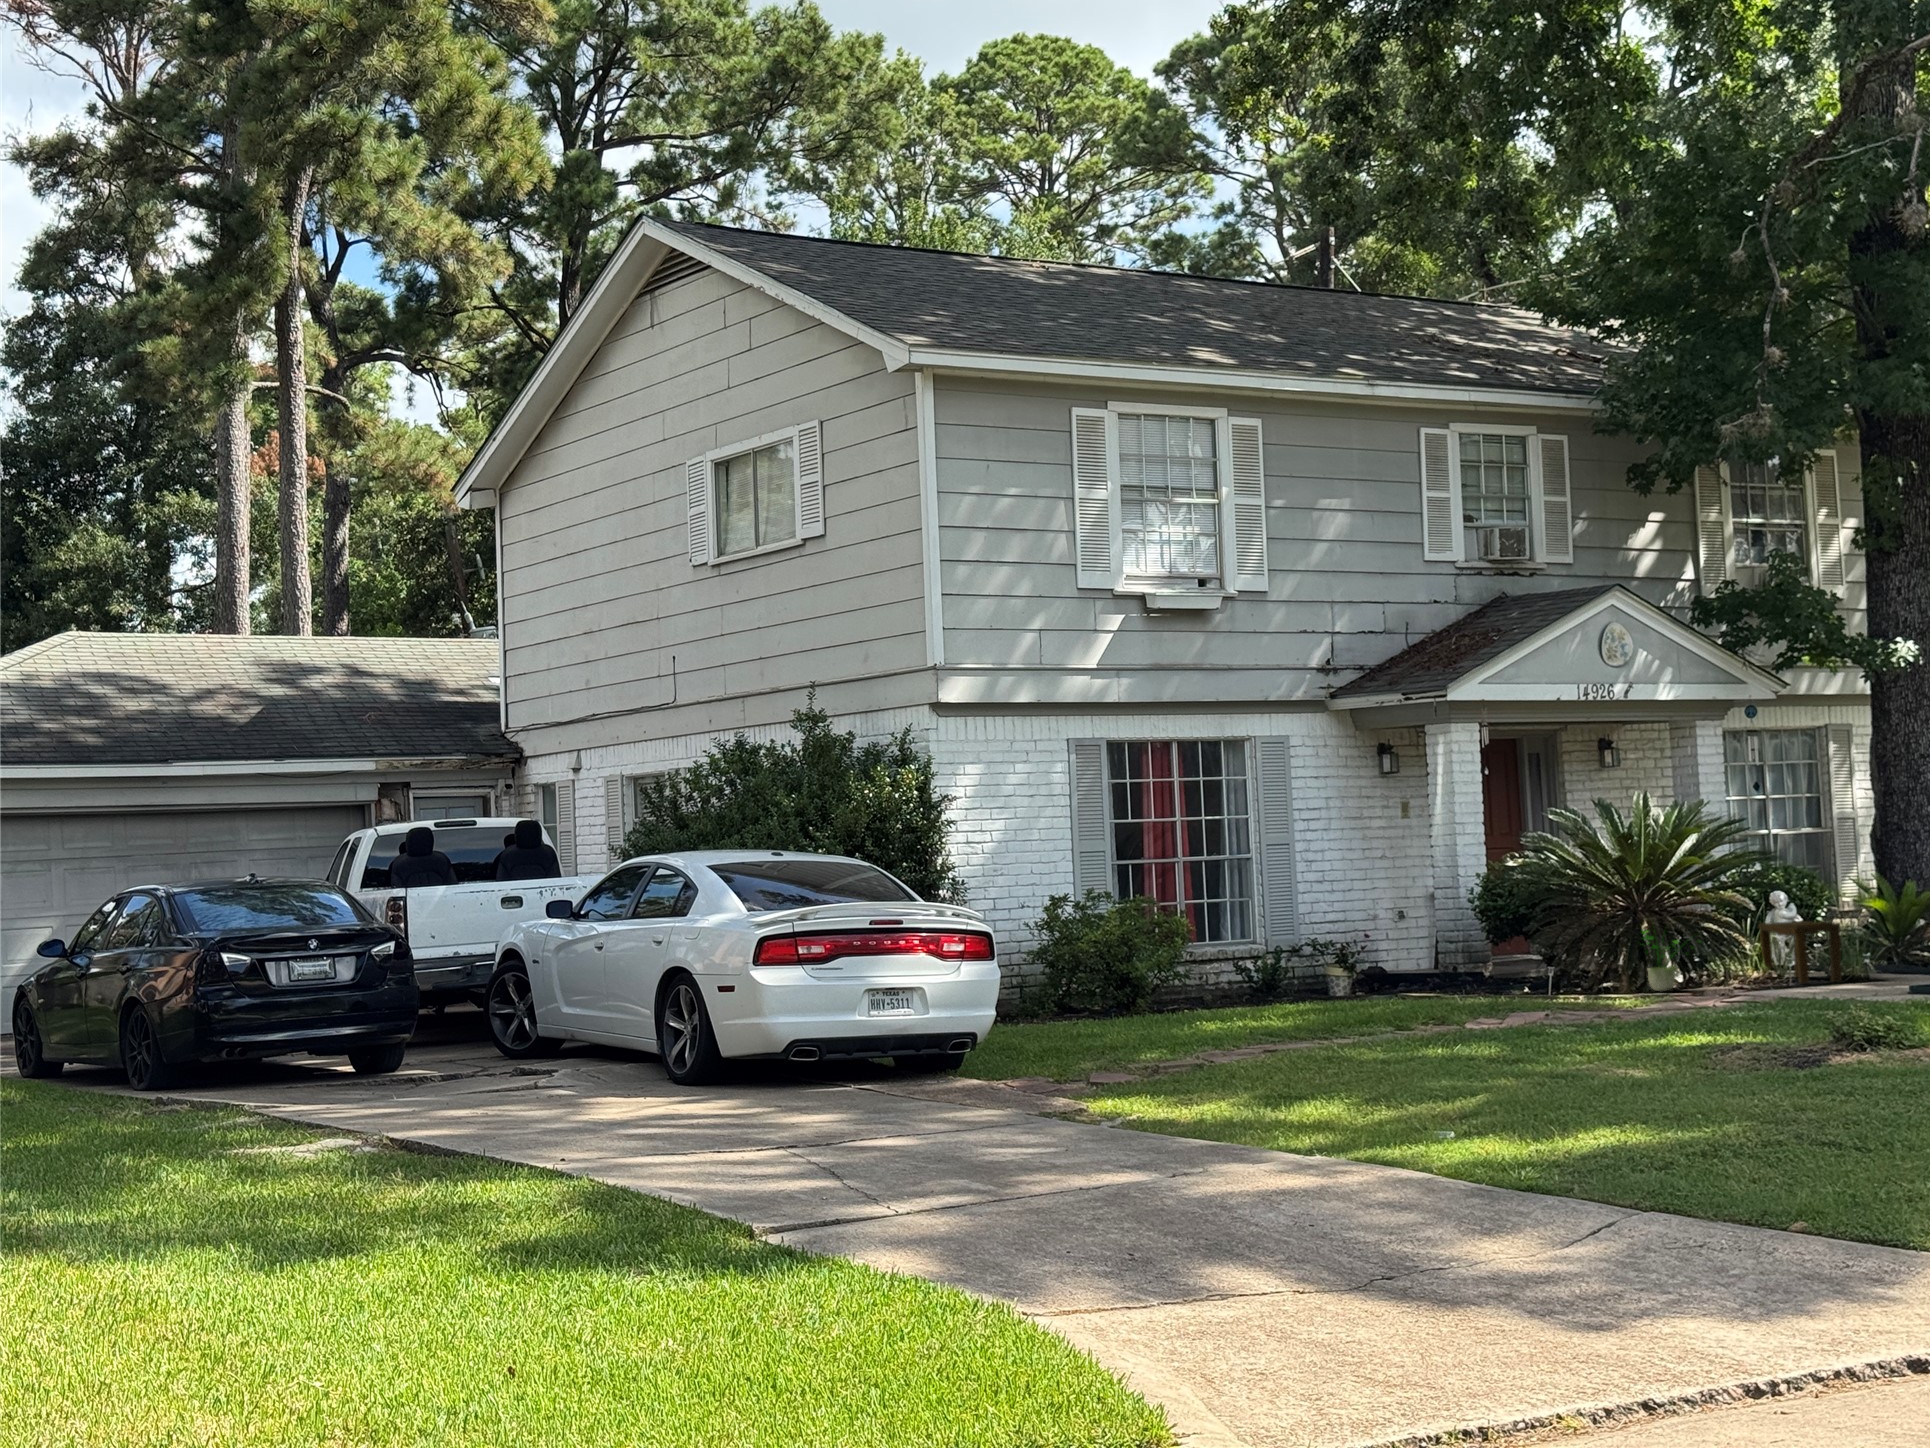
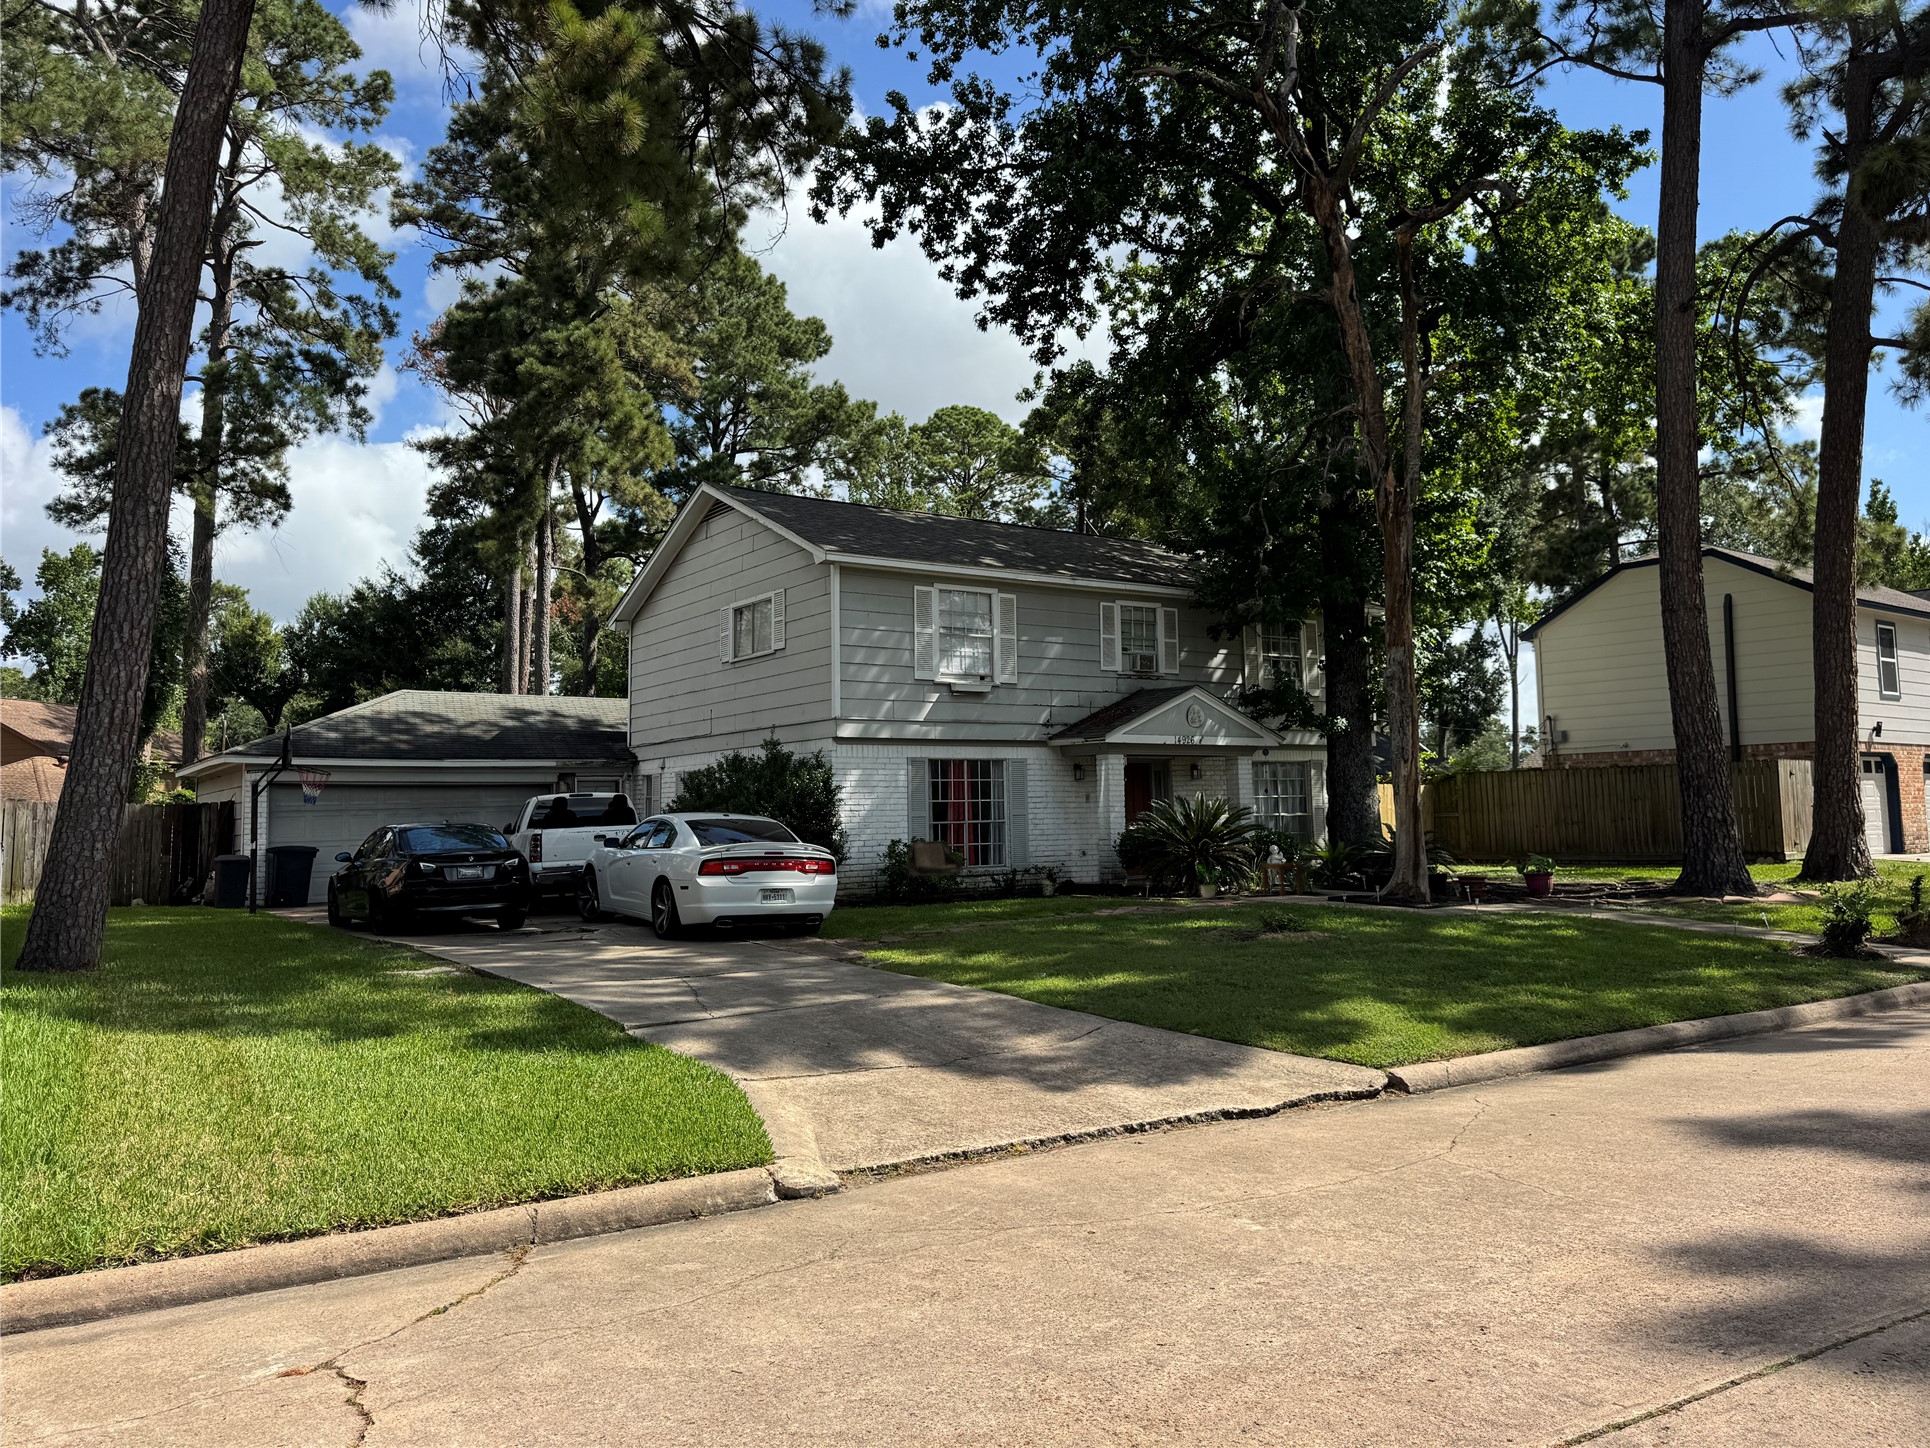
lounge chair: none [1085,896,1193,1007] -> present [907,841,963,899]

